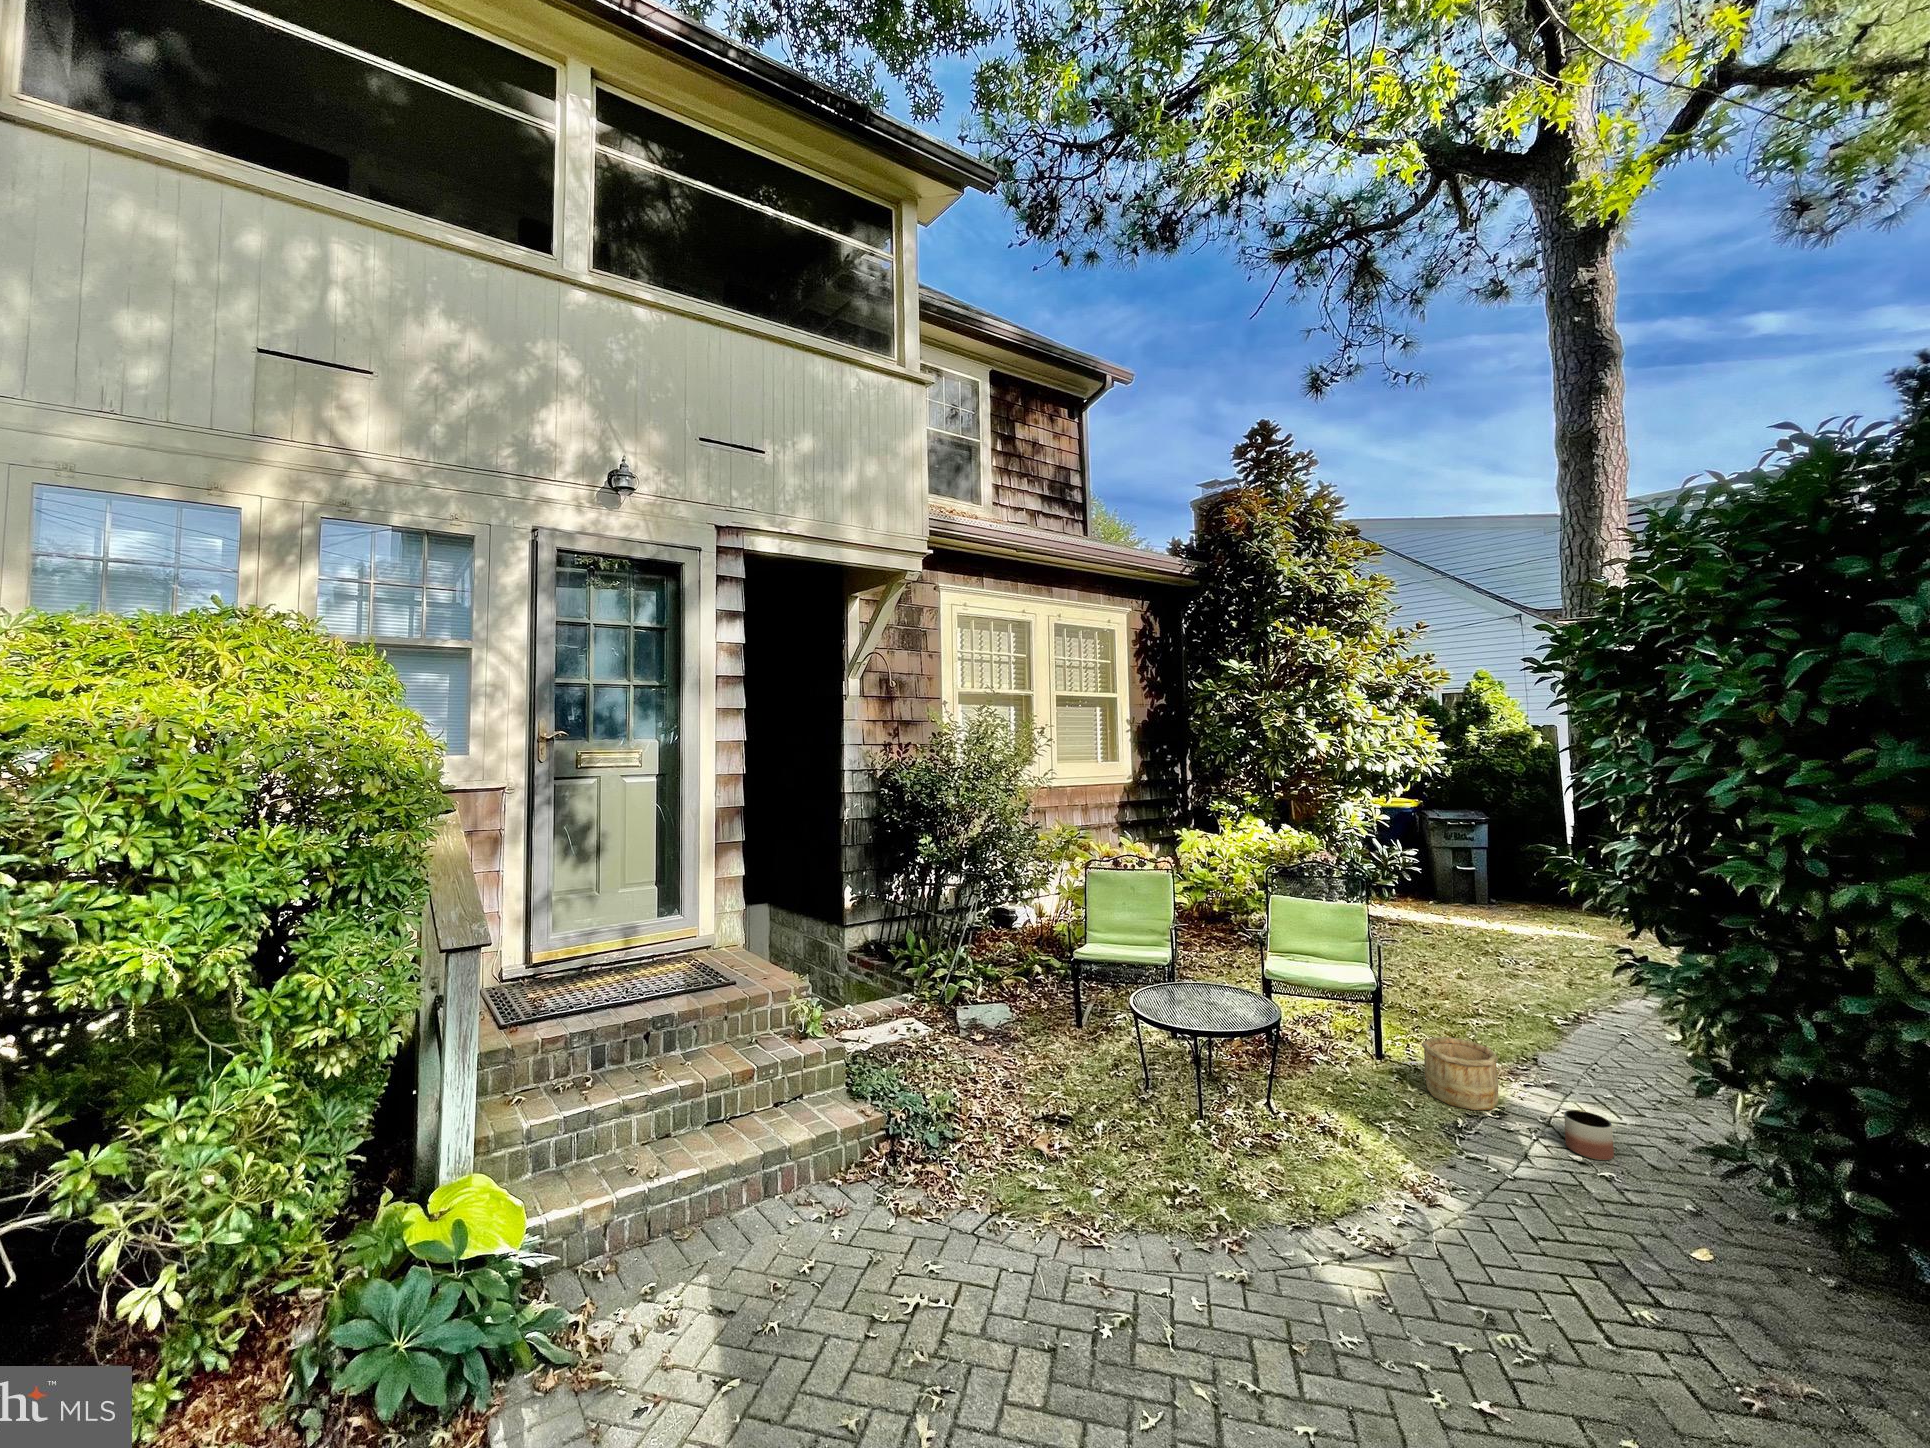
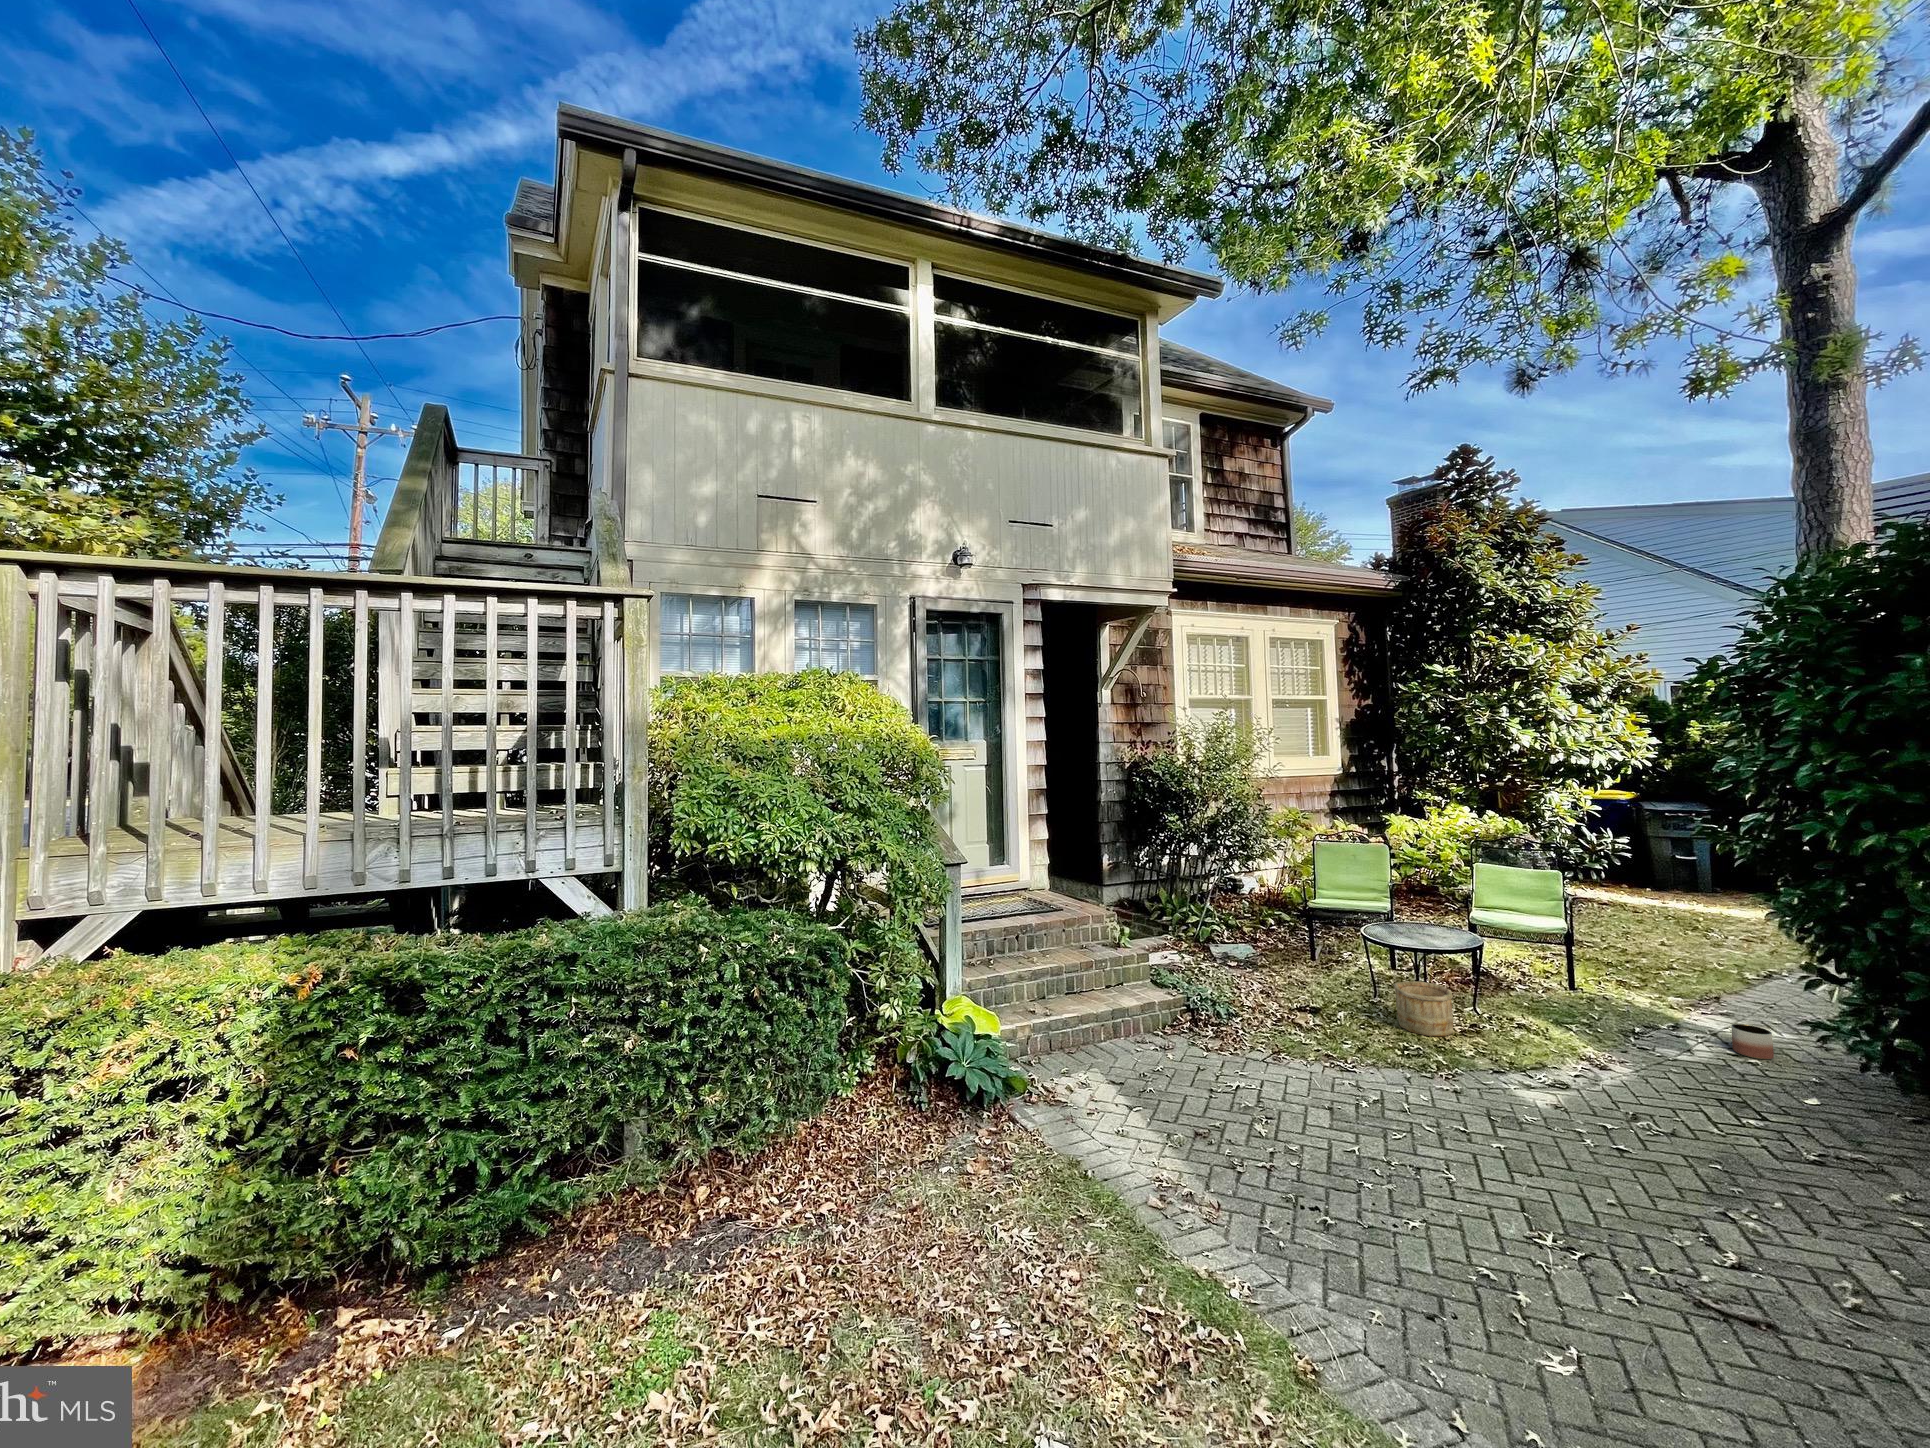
wooden bucket: present [1421,1037,1498,1110] -> present [1394,981,1453,1036]

